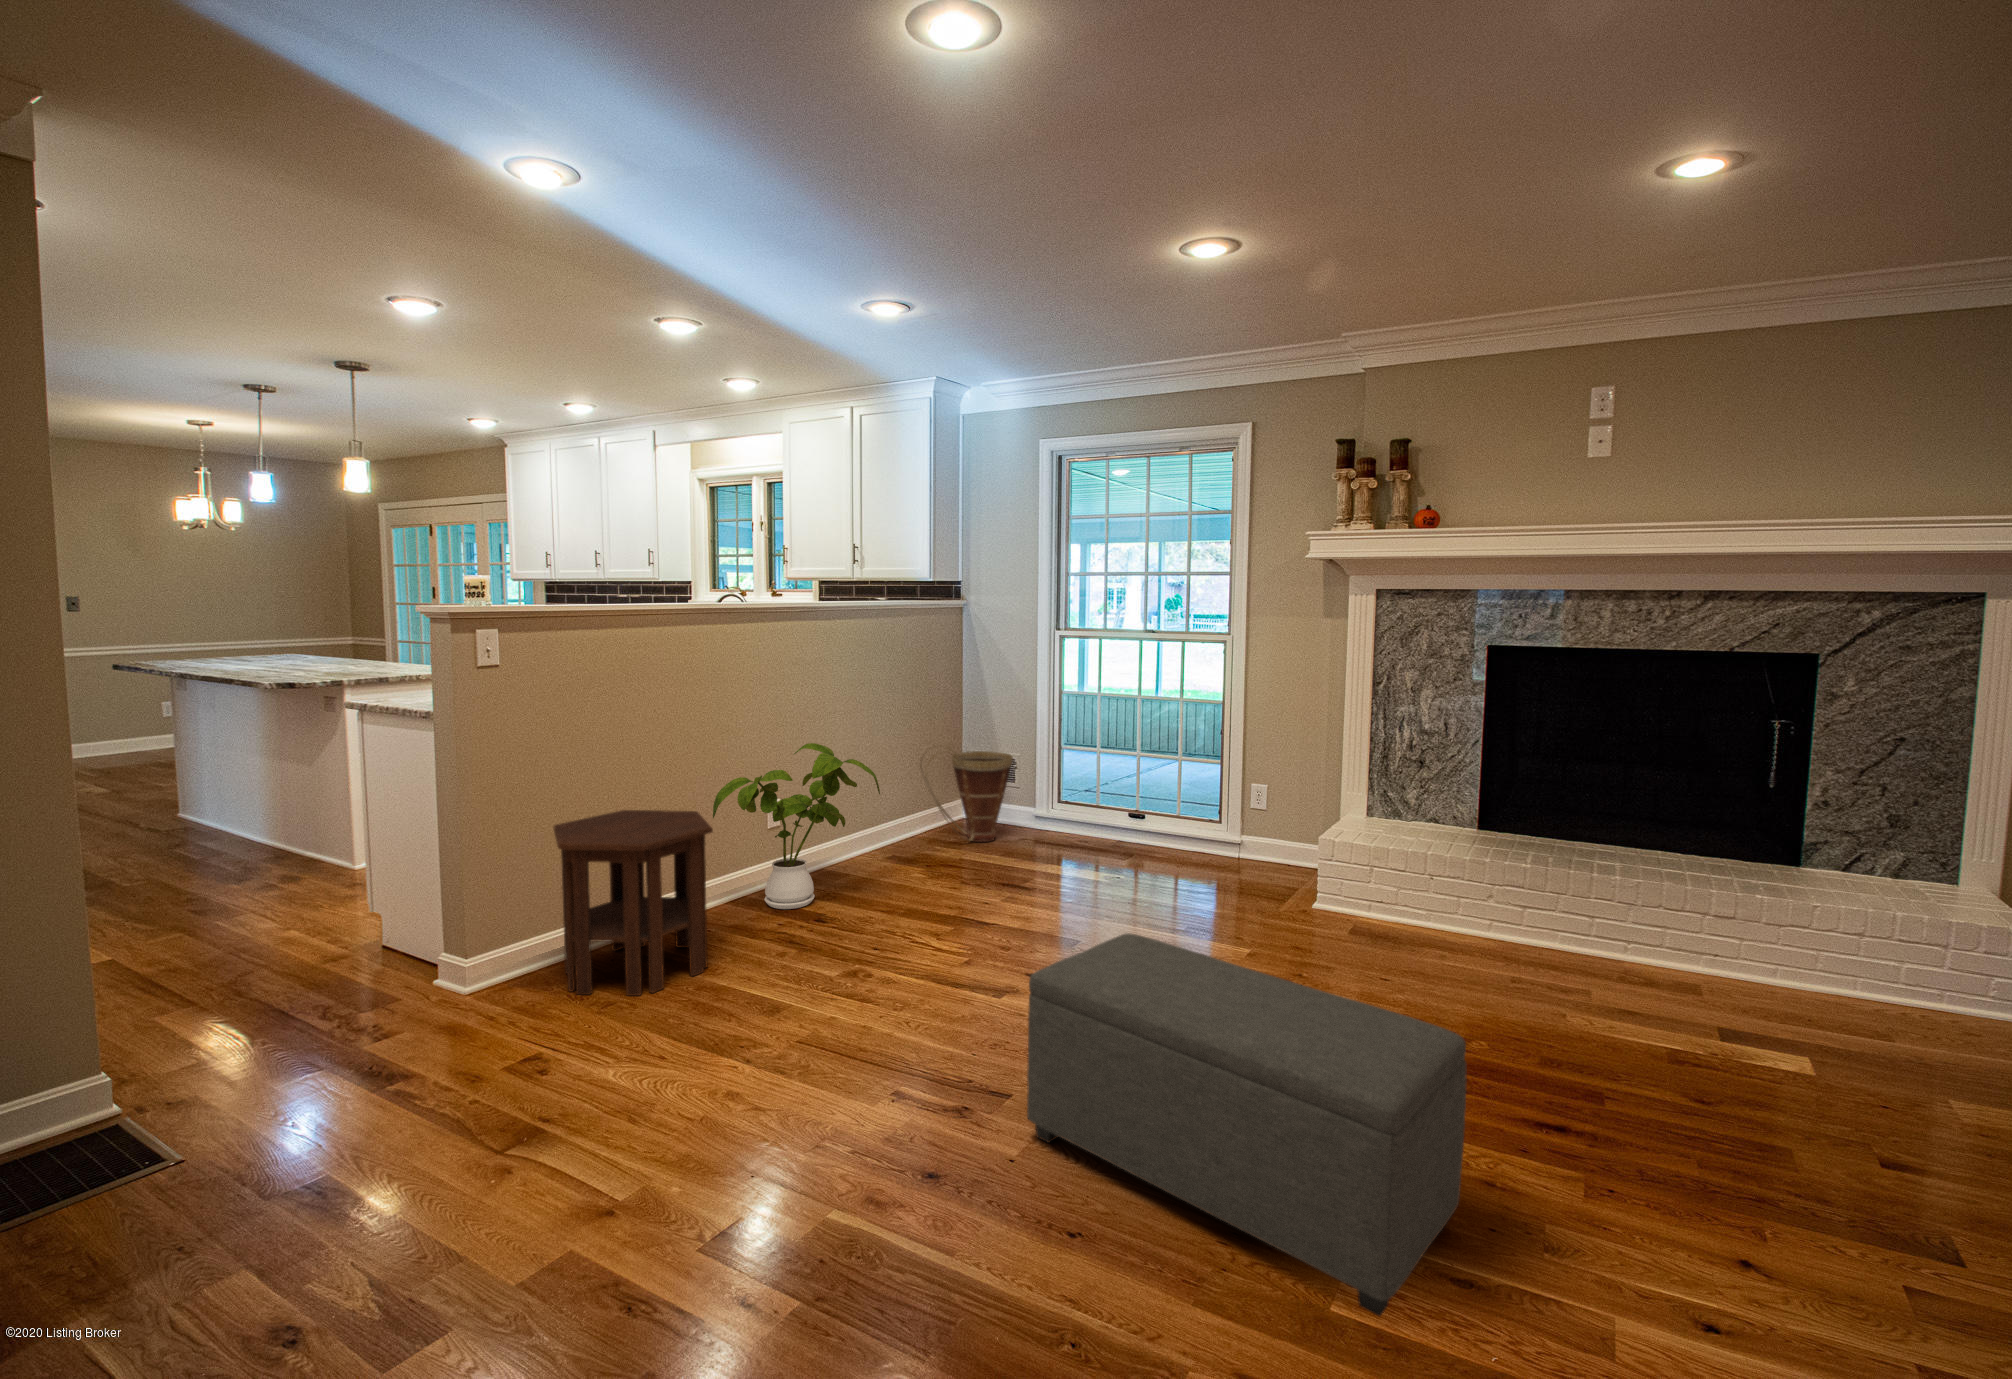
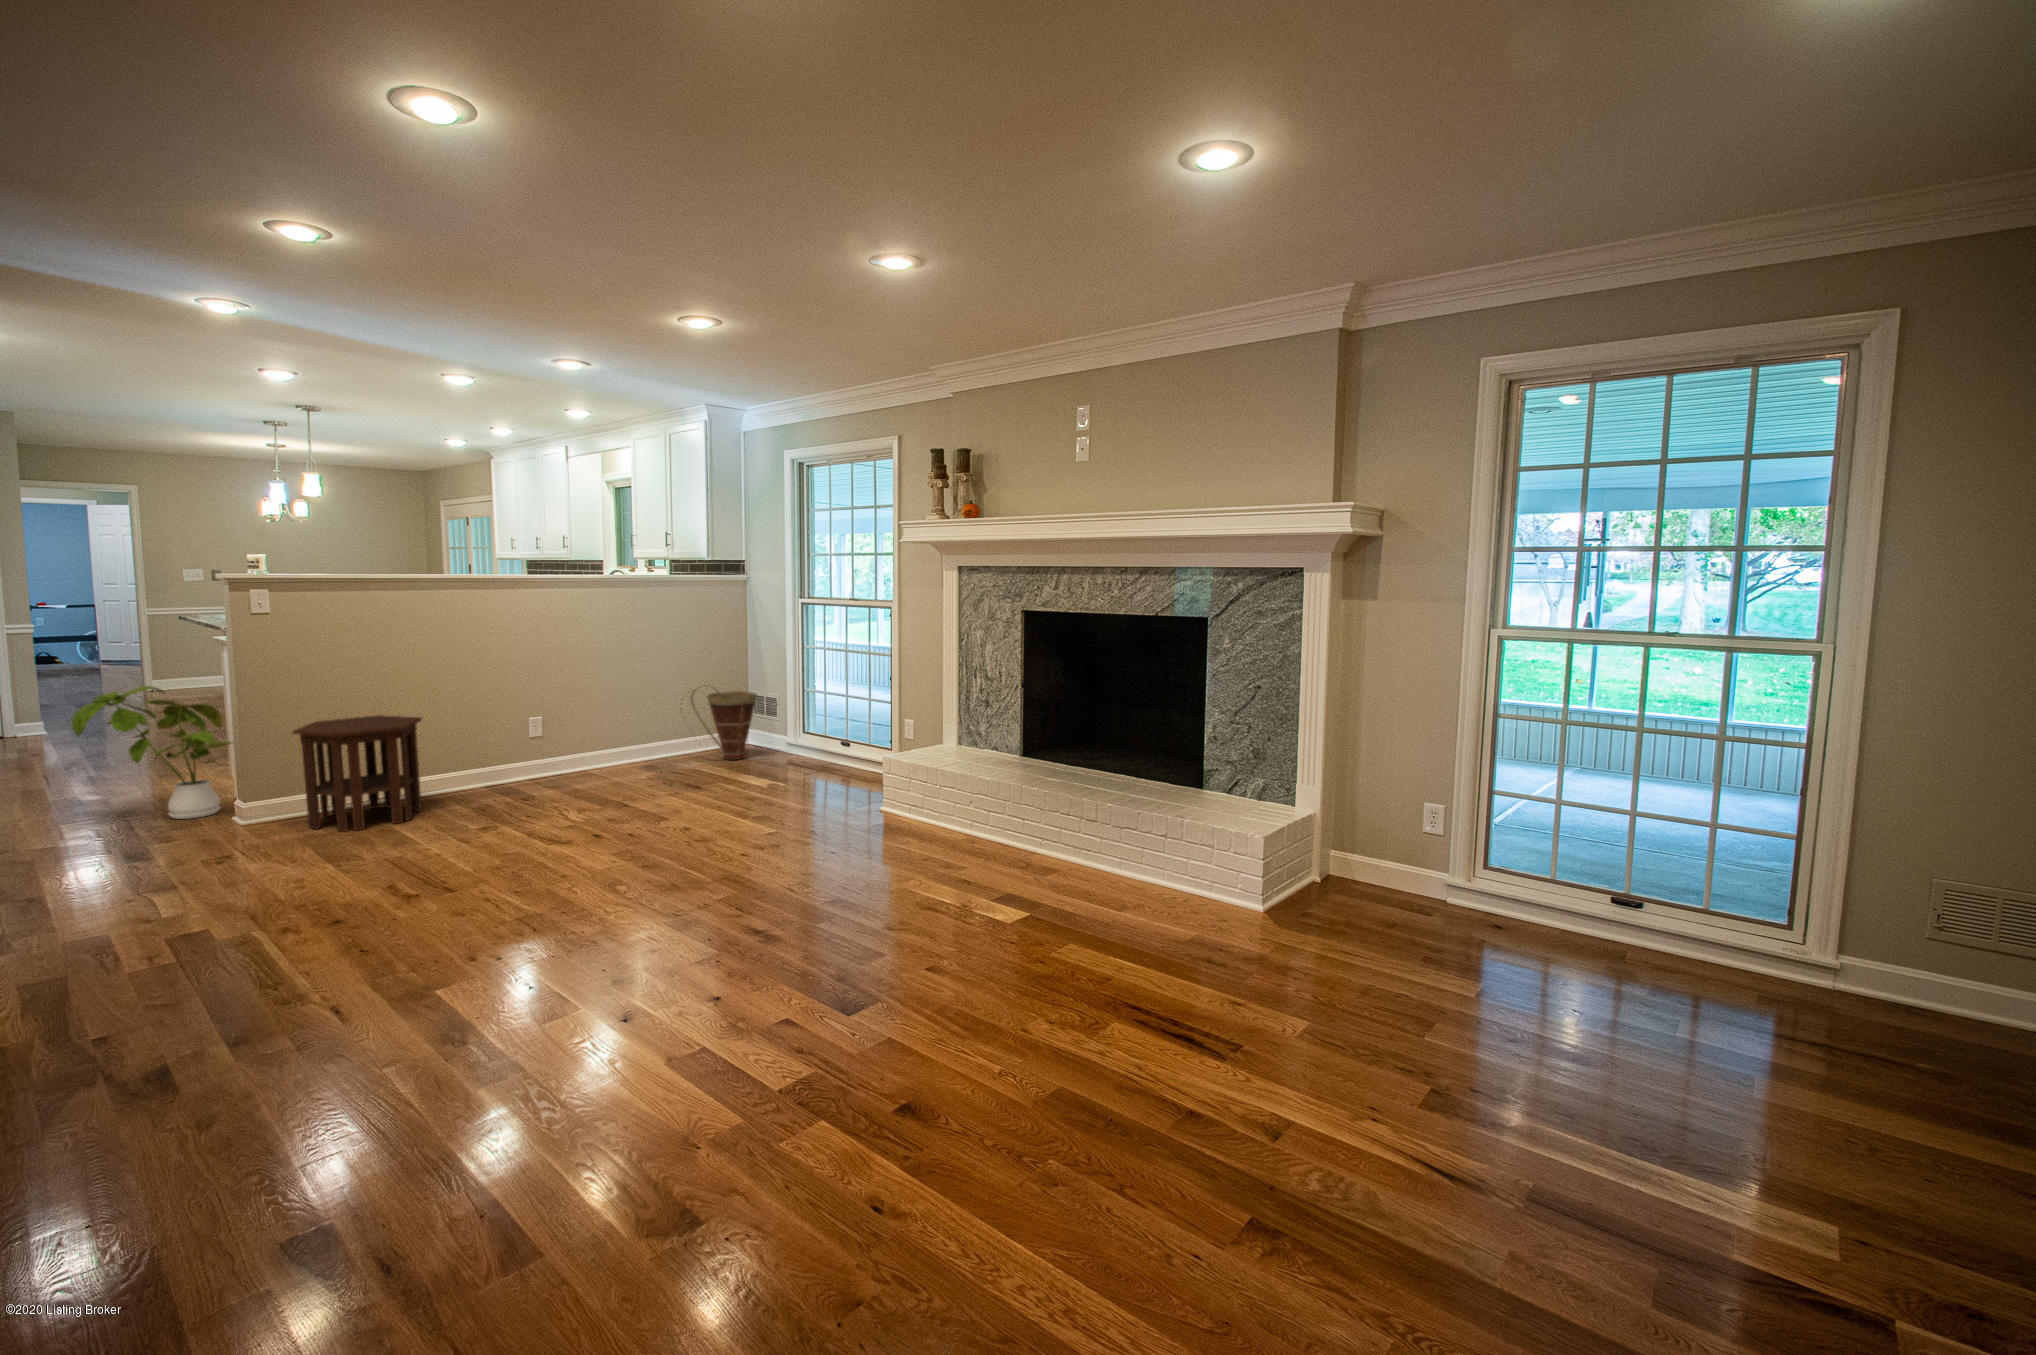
house plant: present [713,743,880,909] -> present [72,686,231,819]
ottoman: present [1027,933,1467,1316] -> none [430,792,599,991]

